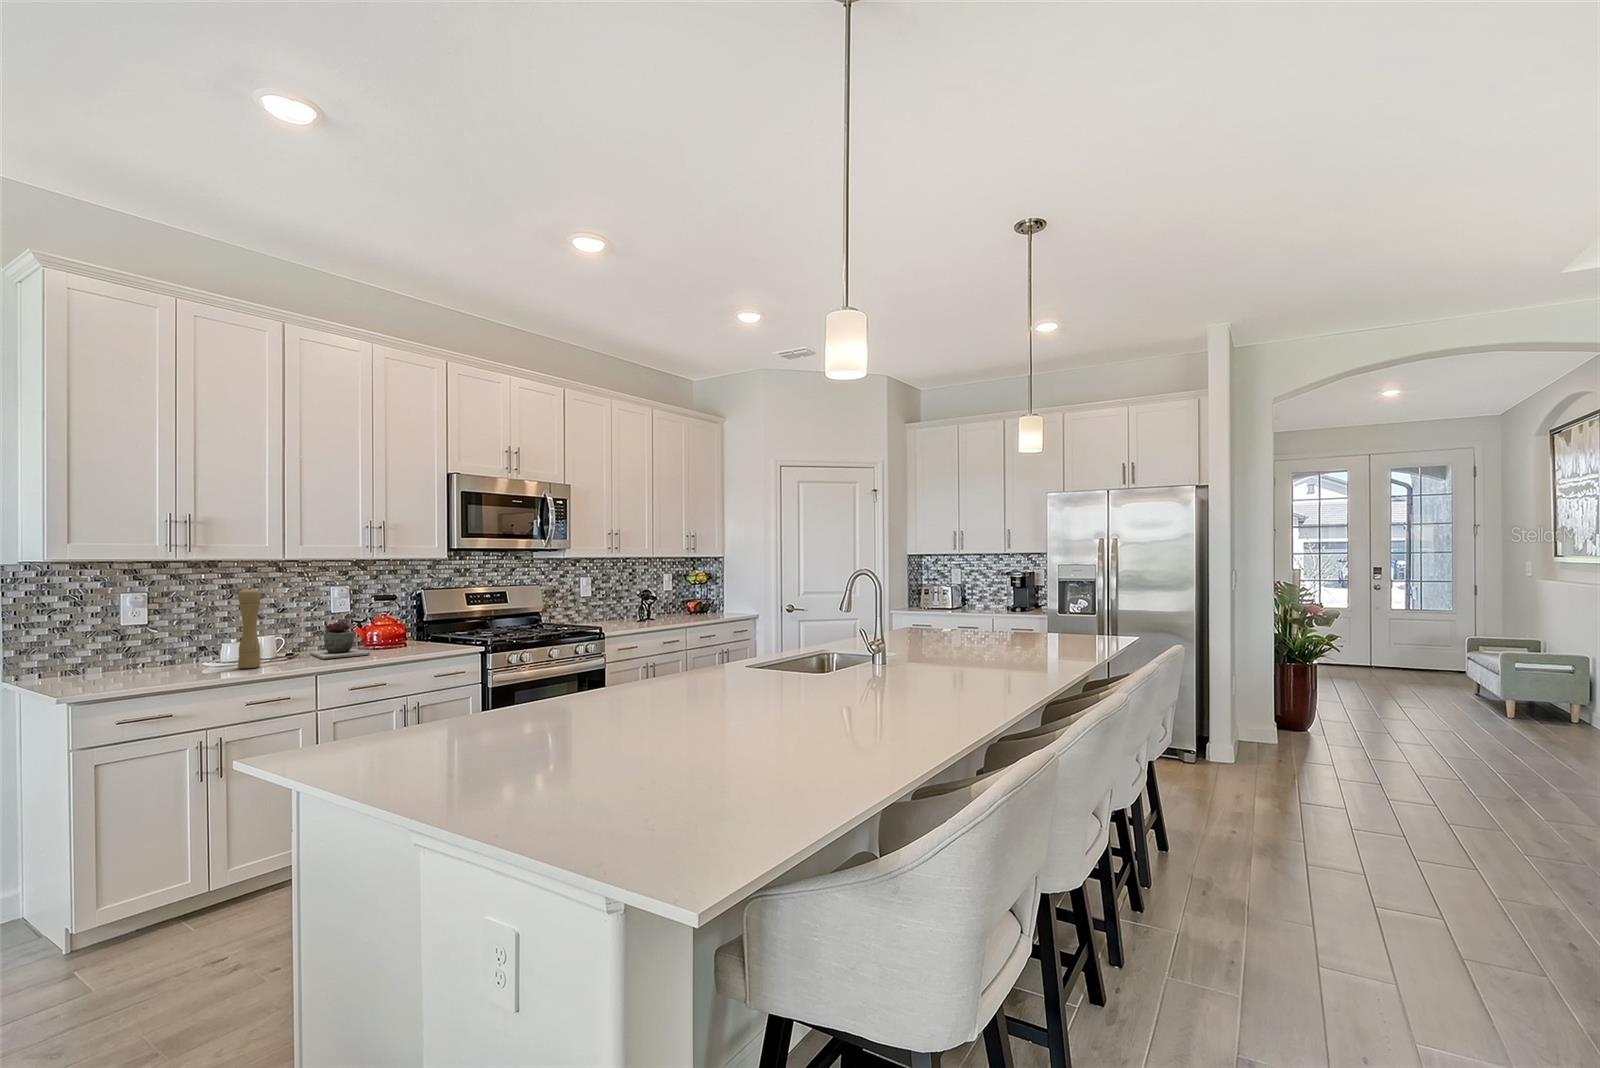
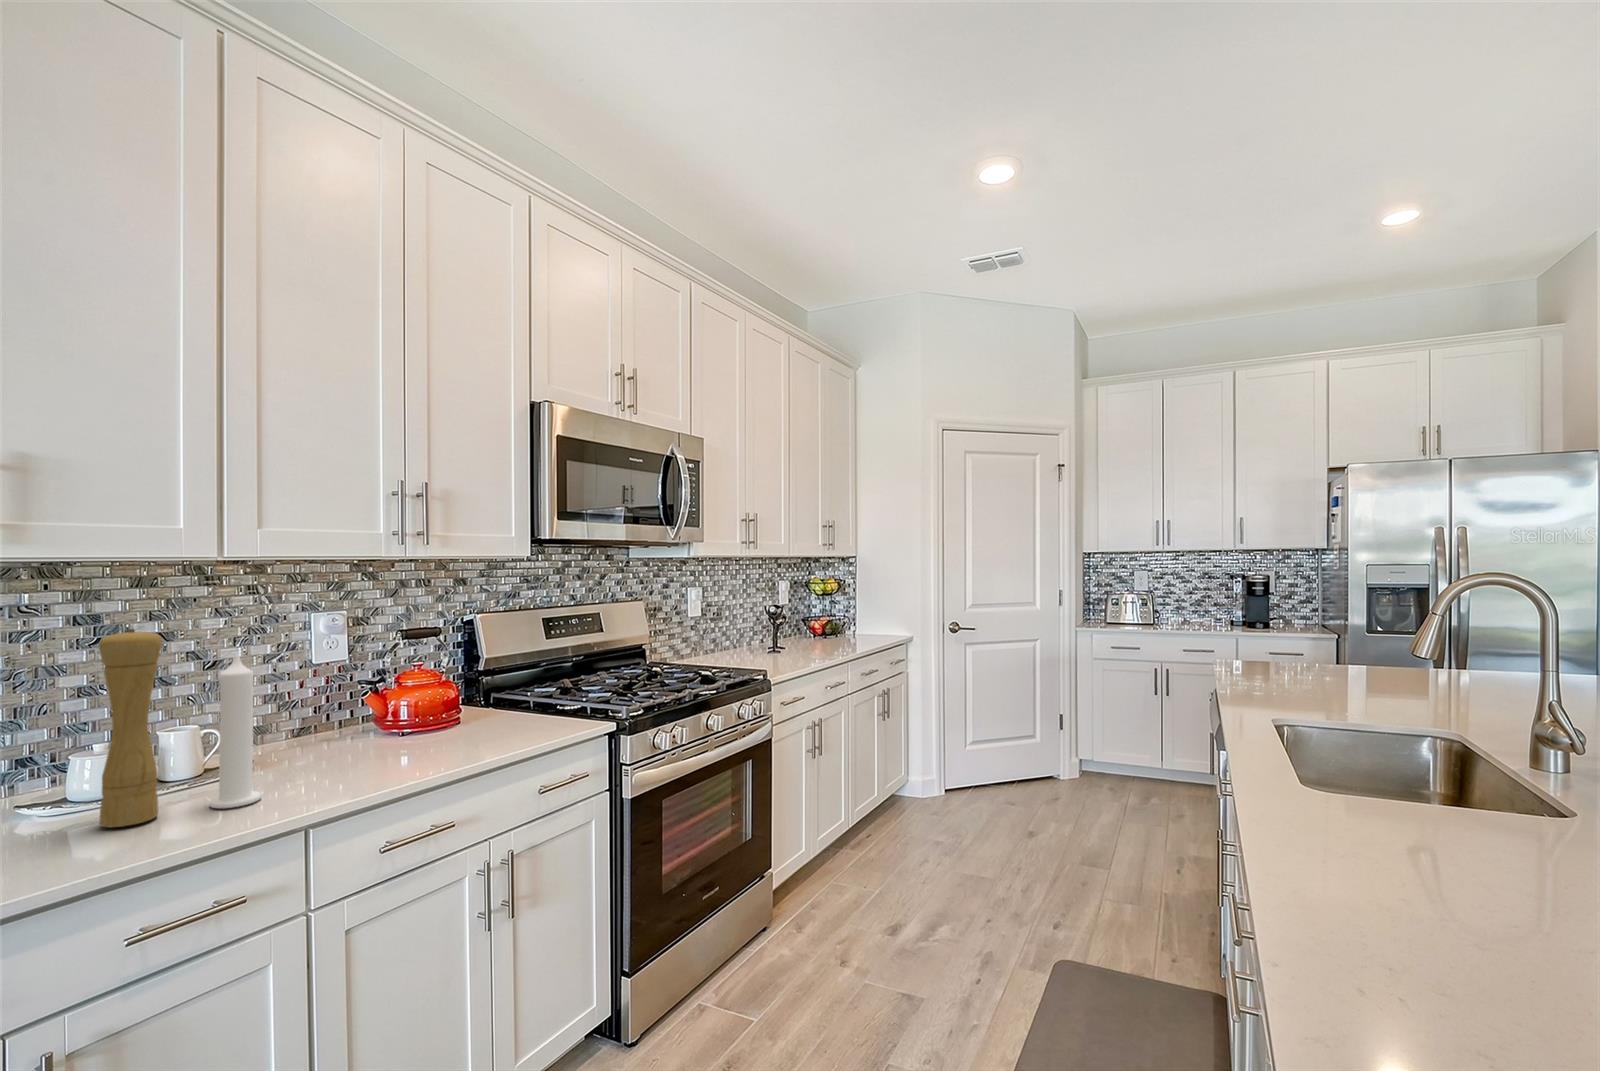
candle: none [281,600,302,665] -> present [209,653,262,808]
succulent plant: present [310,621,370,659] -> none [274,689,408,780]

